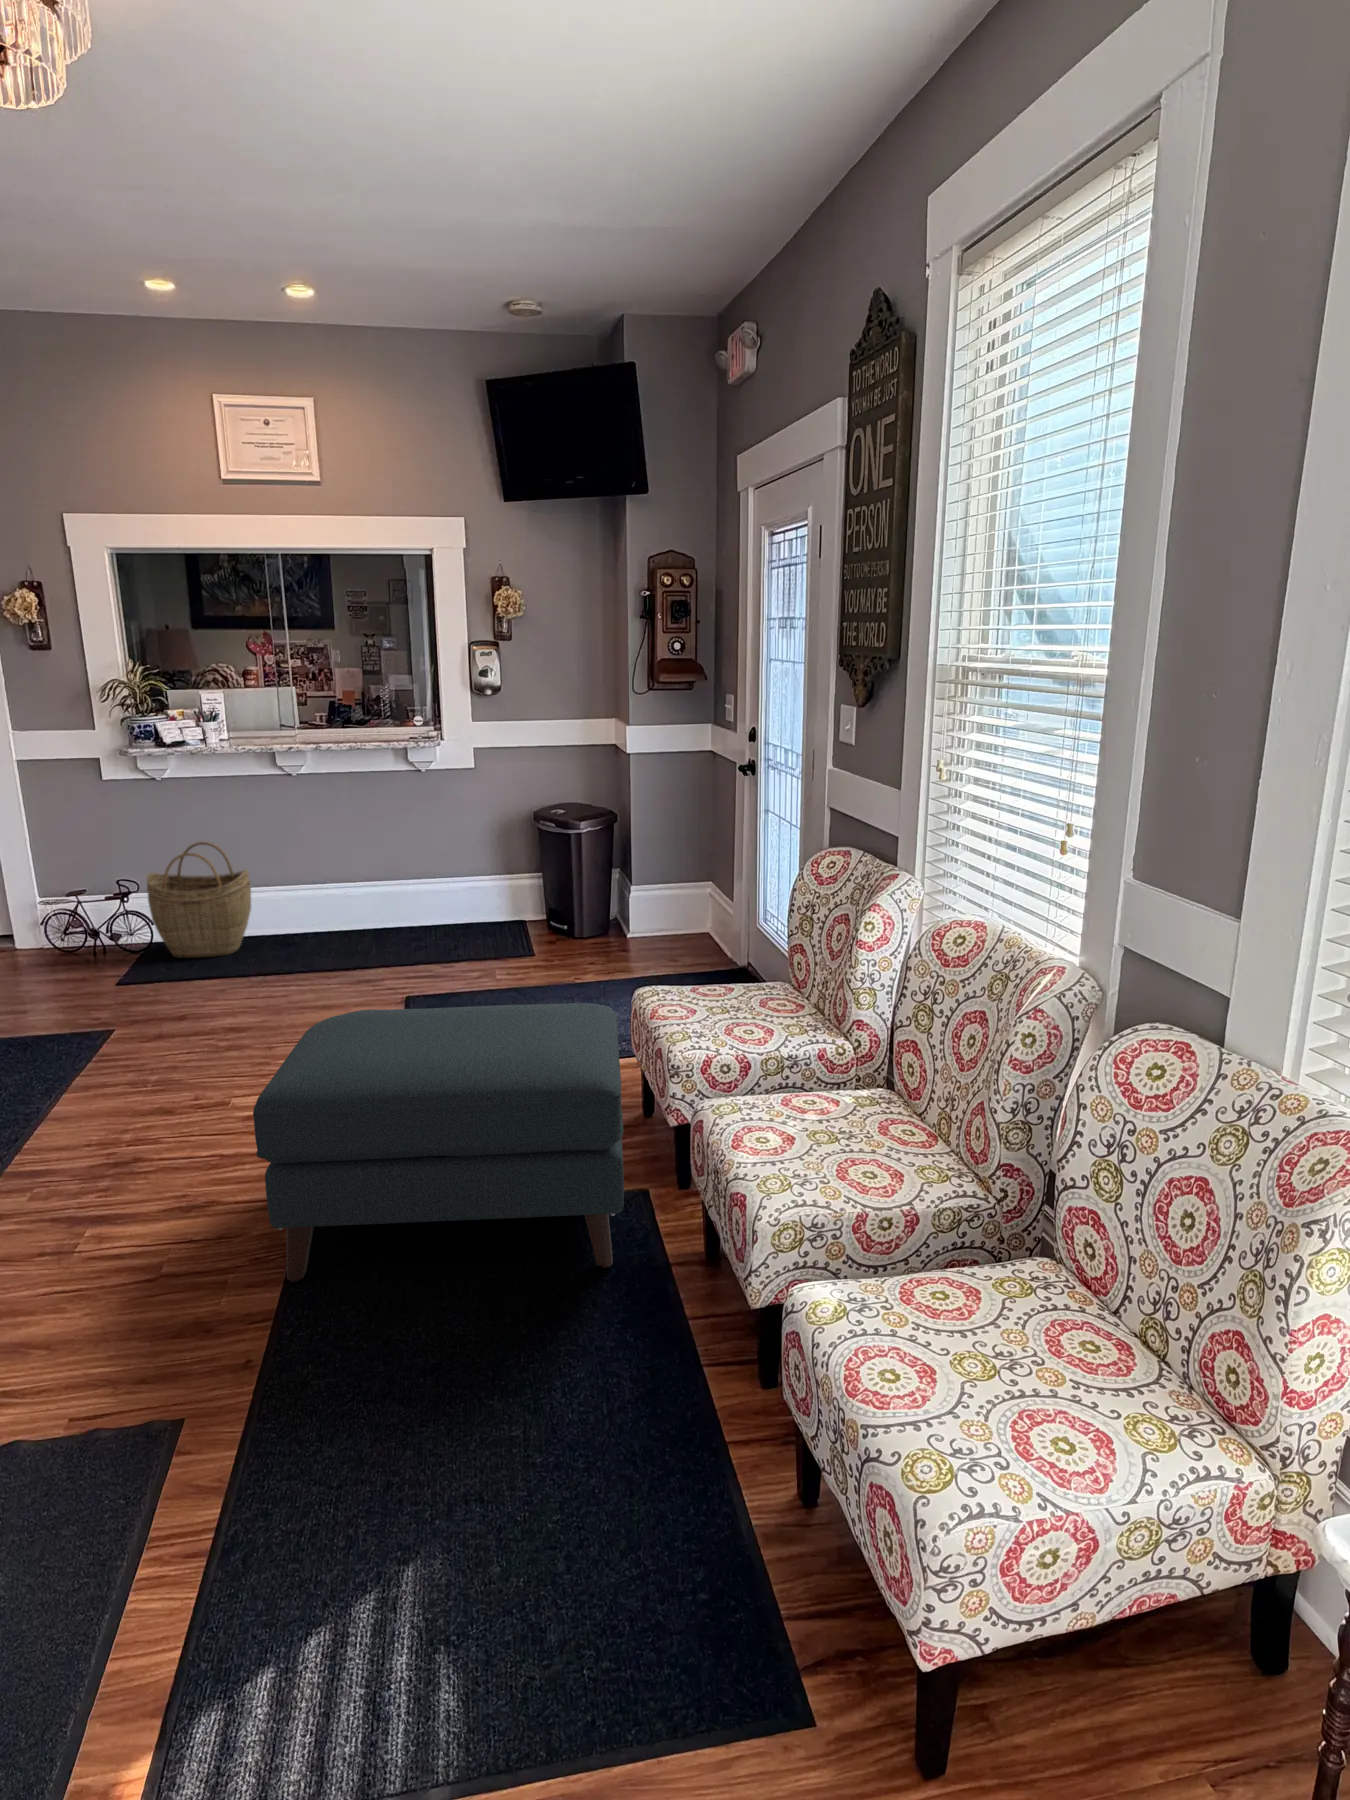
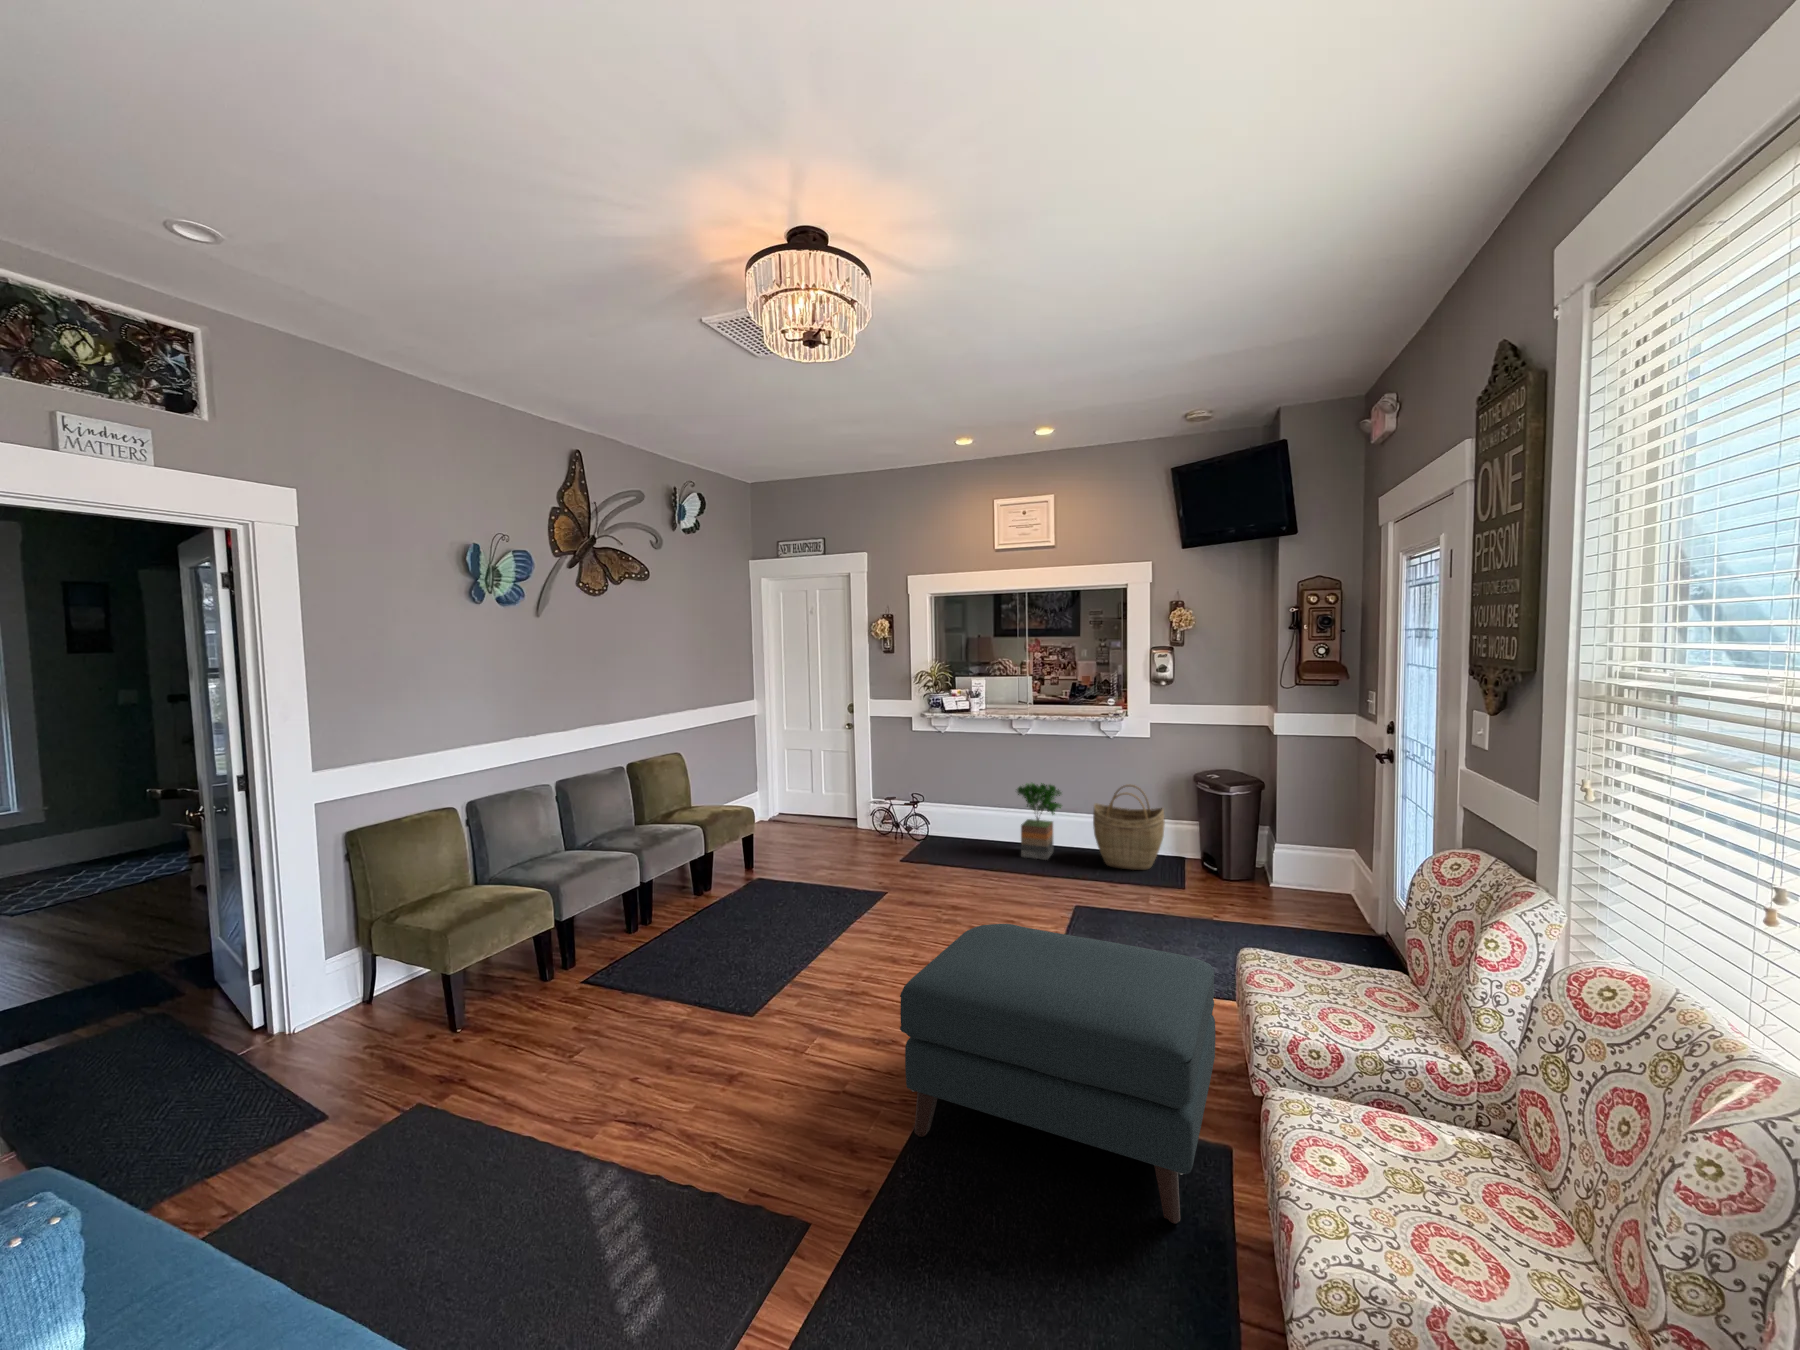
potted tree: none [288,841,363,950] -> present [1016,783,1061,860]
woven basket: present [147,842,251,958] -> present [1093,785,1165,870]

